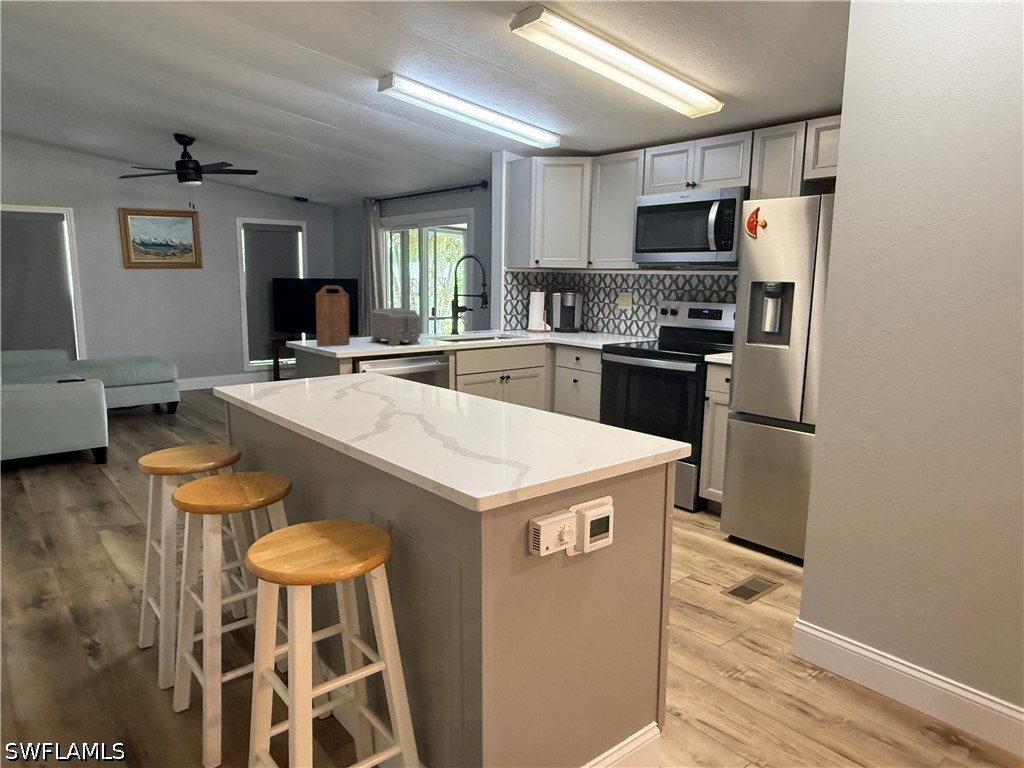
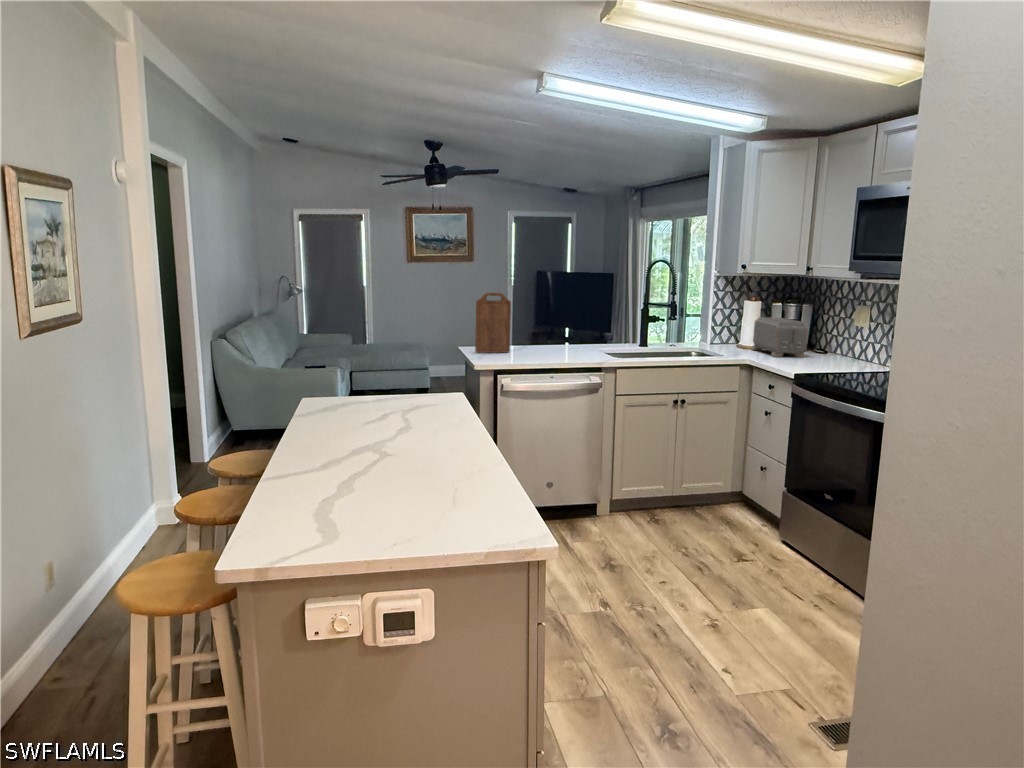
toaster: present [371,308,420,345] -> present [751,317,808,357]

